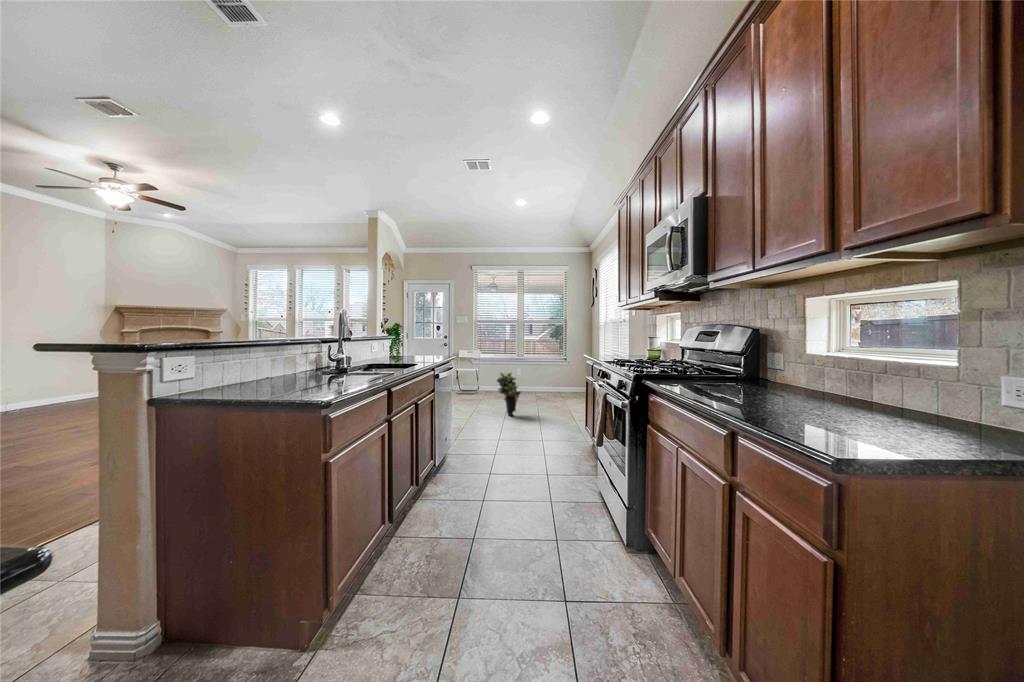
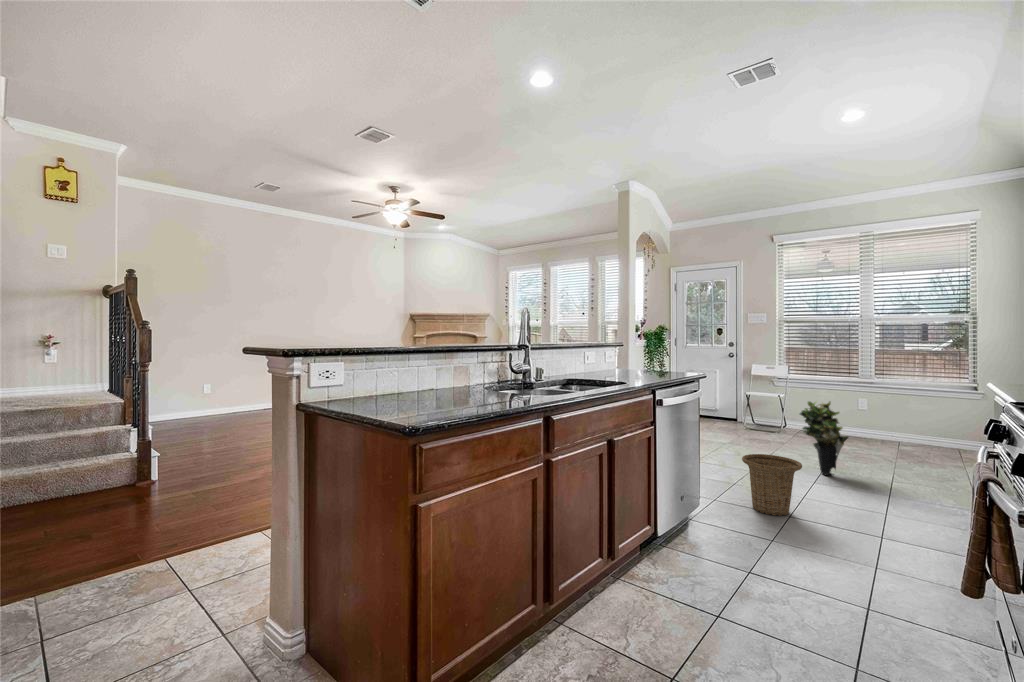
basket: none [473,407,506,443] -> present [742,454,802,516]

